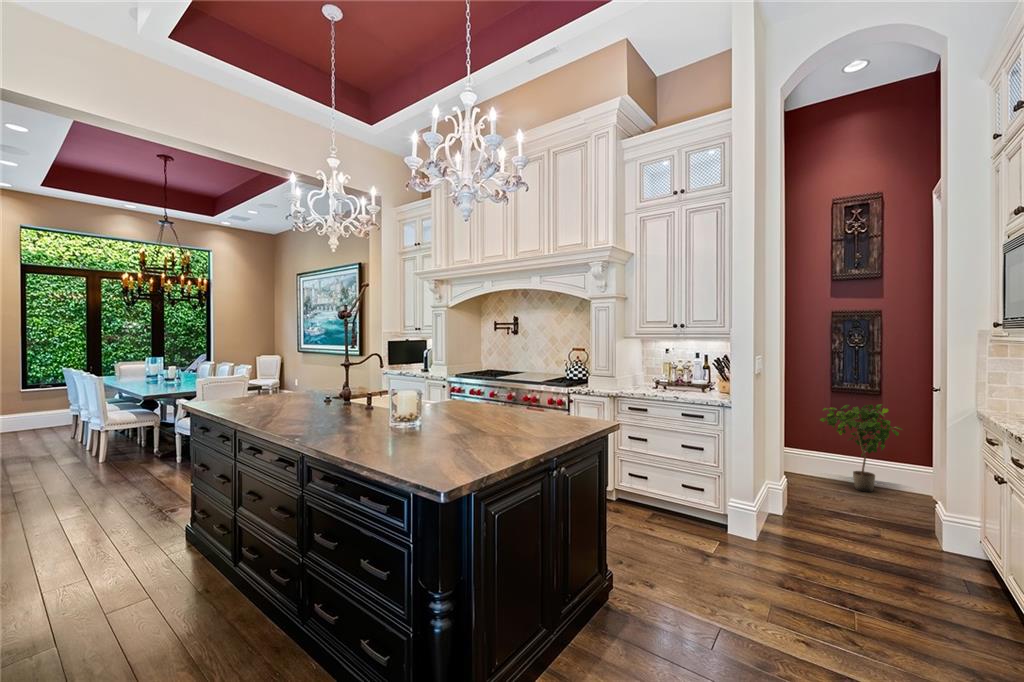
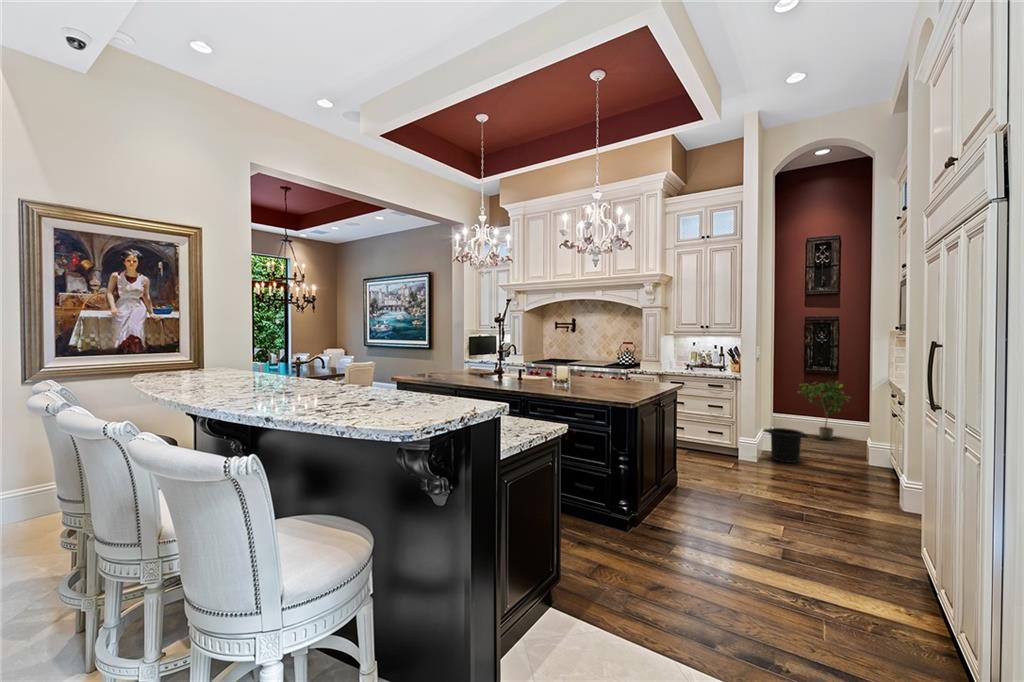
trash can: none [767,481,840,542] -> present [763,428,808,463]

